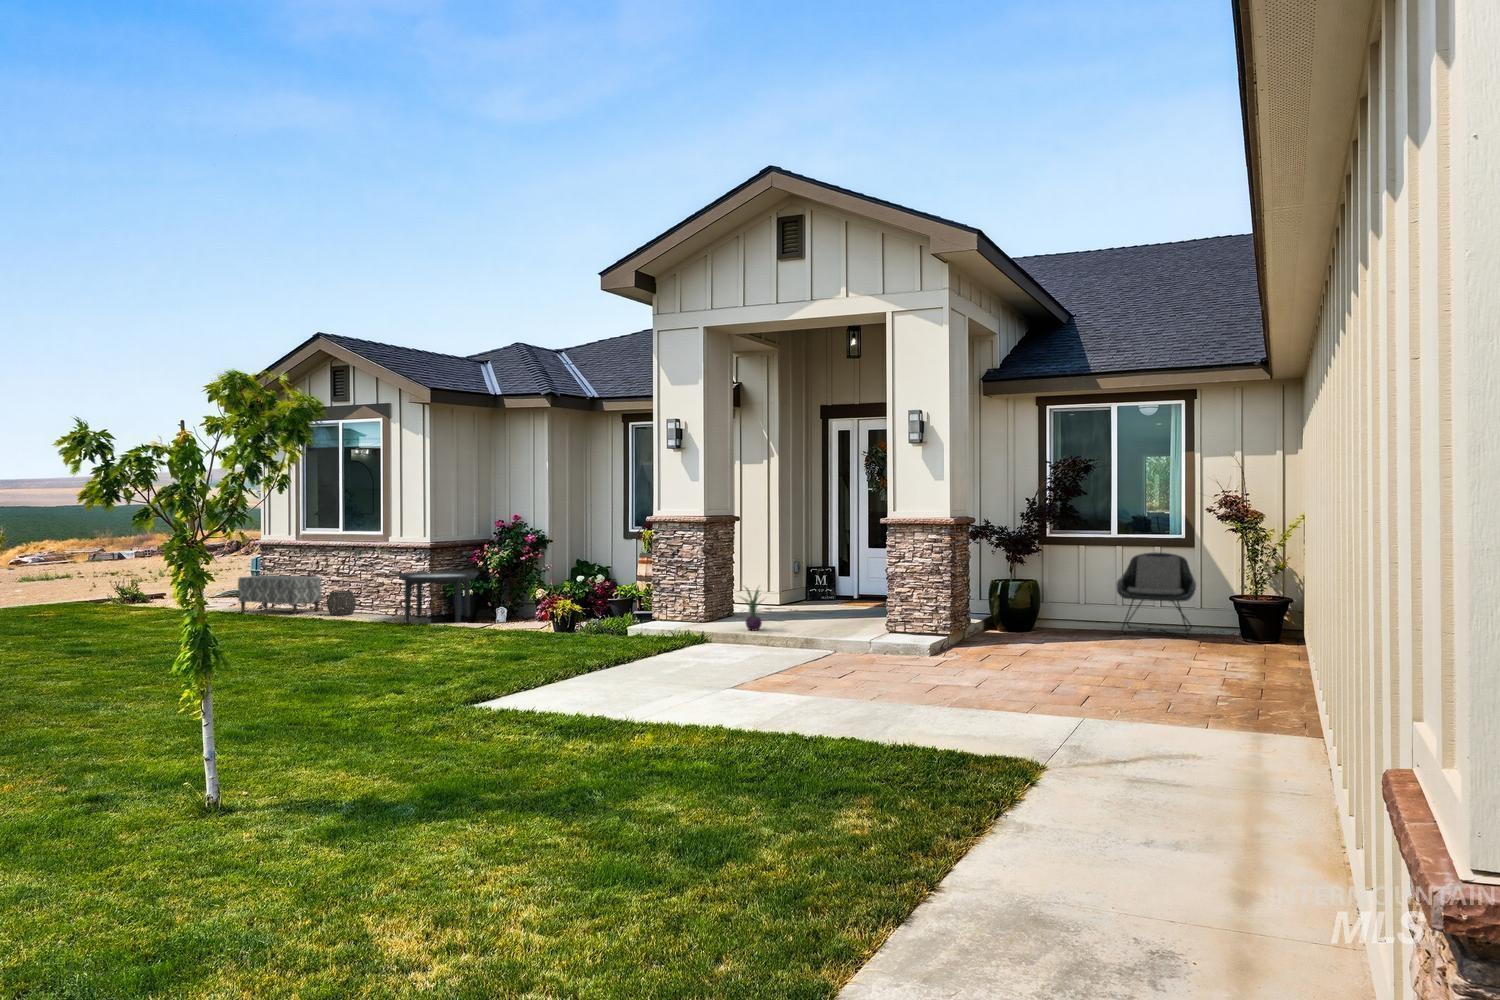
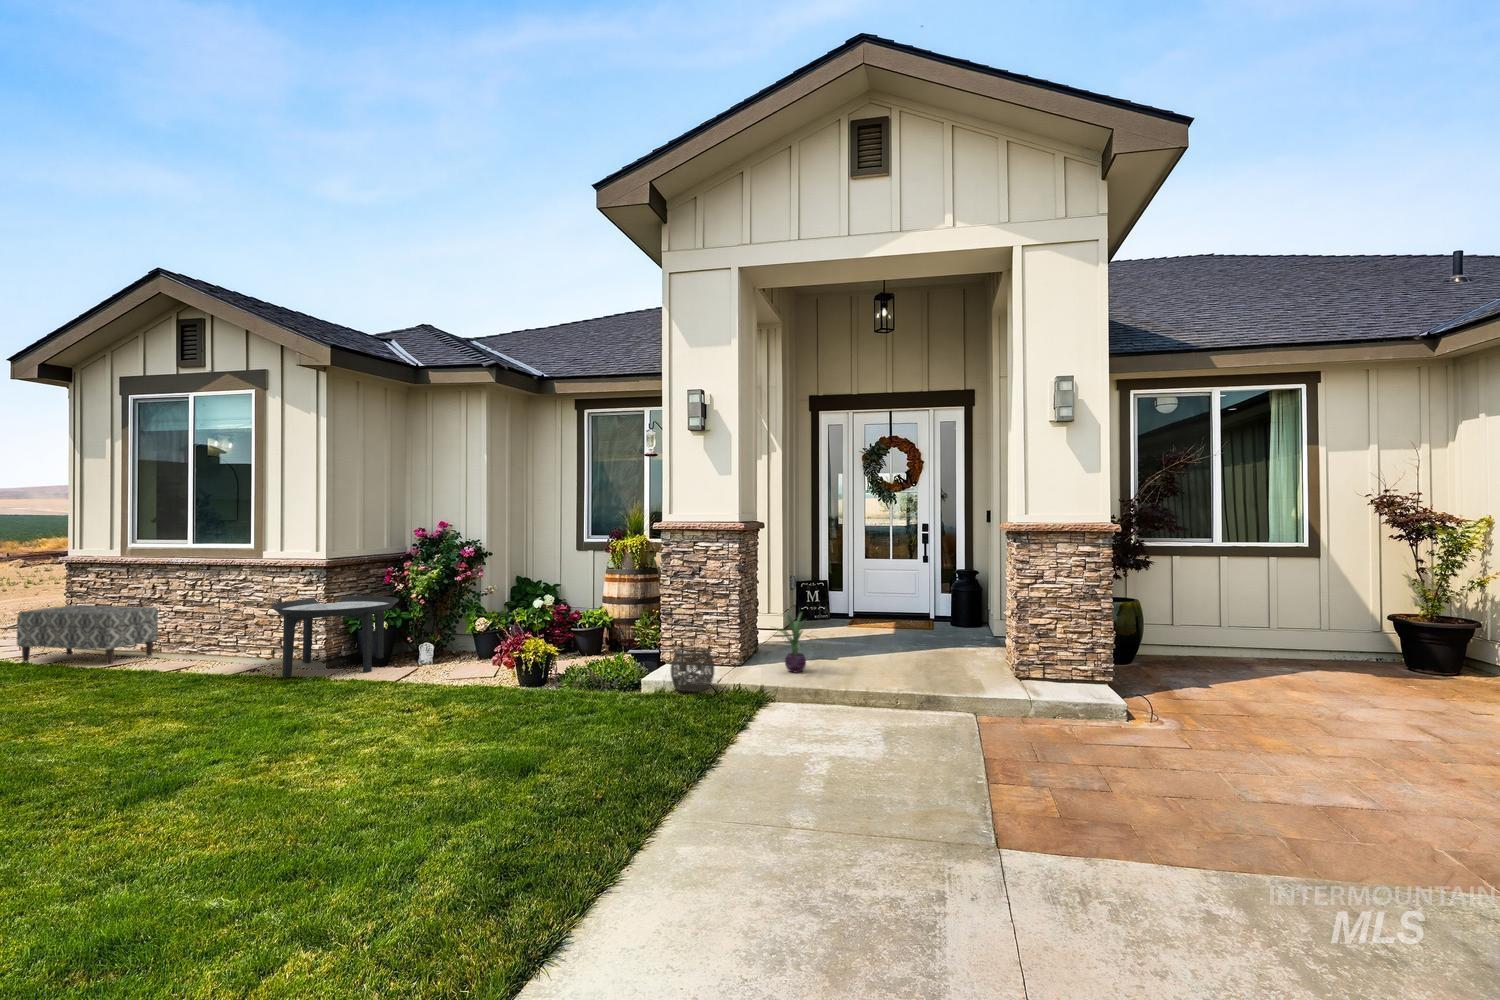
lounge chair: present [1117,553,1196,638] -> none [1210,562,1328,665]
woven basket: present [327,591,356,615] -> present [671,647,714,692]

